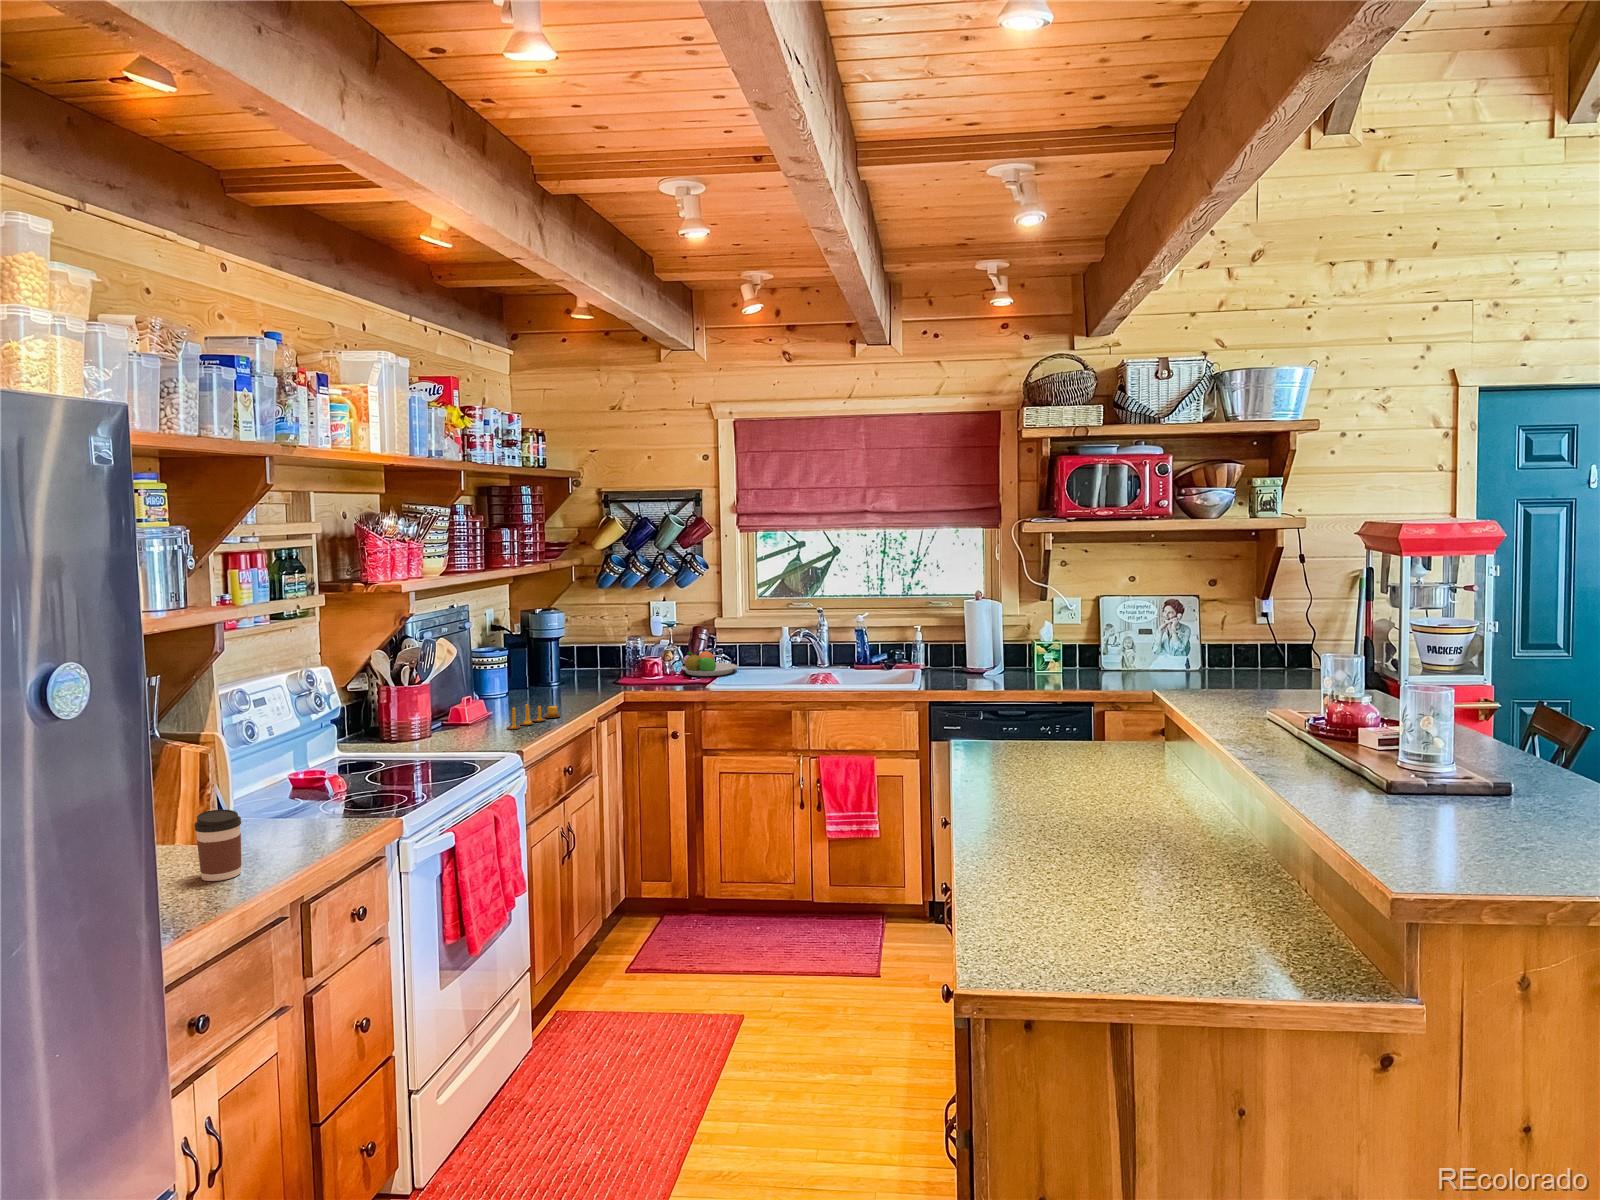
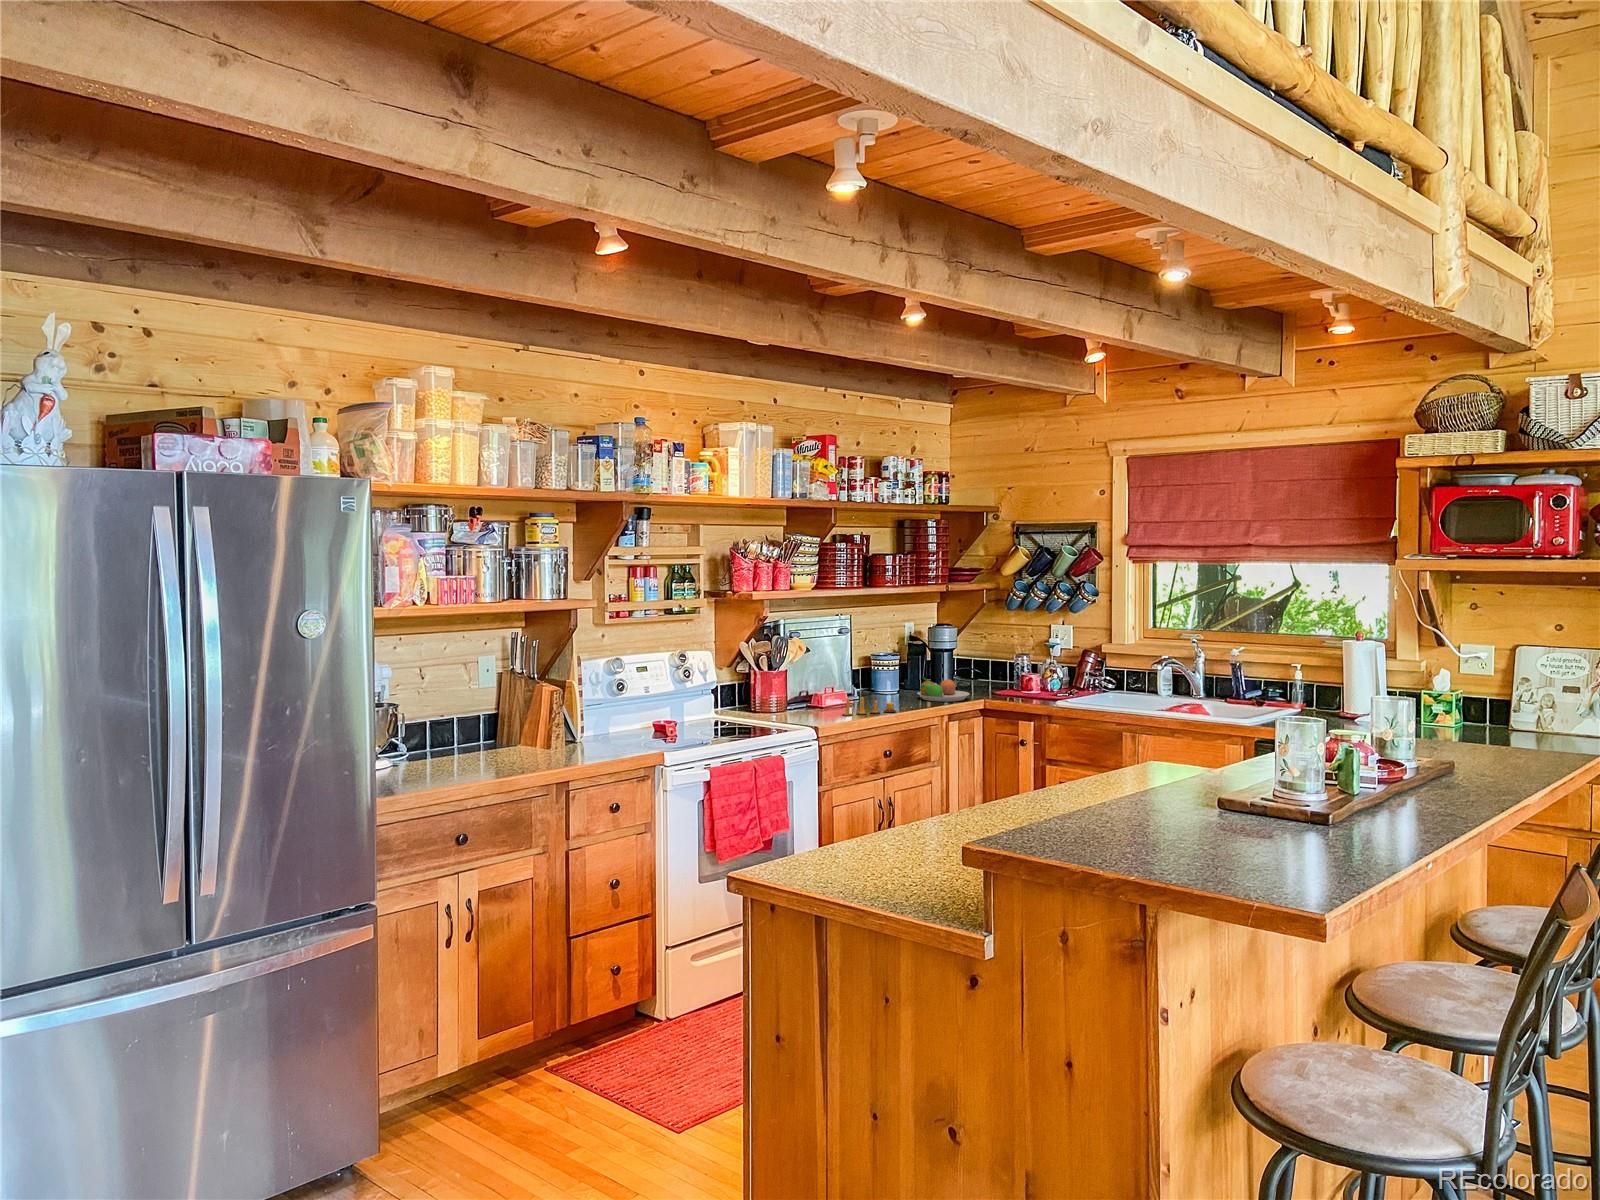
fruit bowl: present [681,651,737,676] -> present [917,678,969,702]
coffee cup: present [194,809,241,881] -> none [530,720,555,762]

